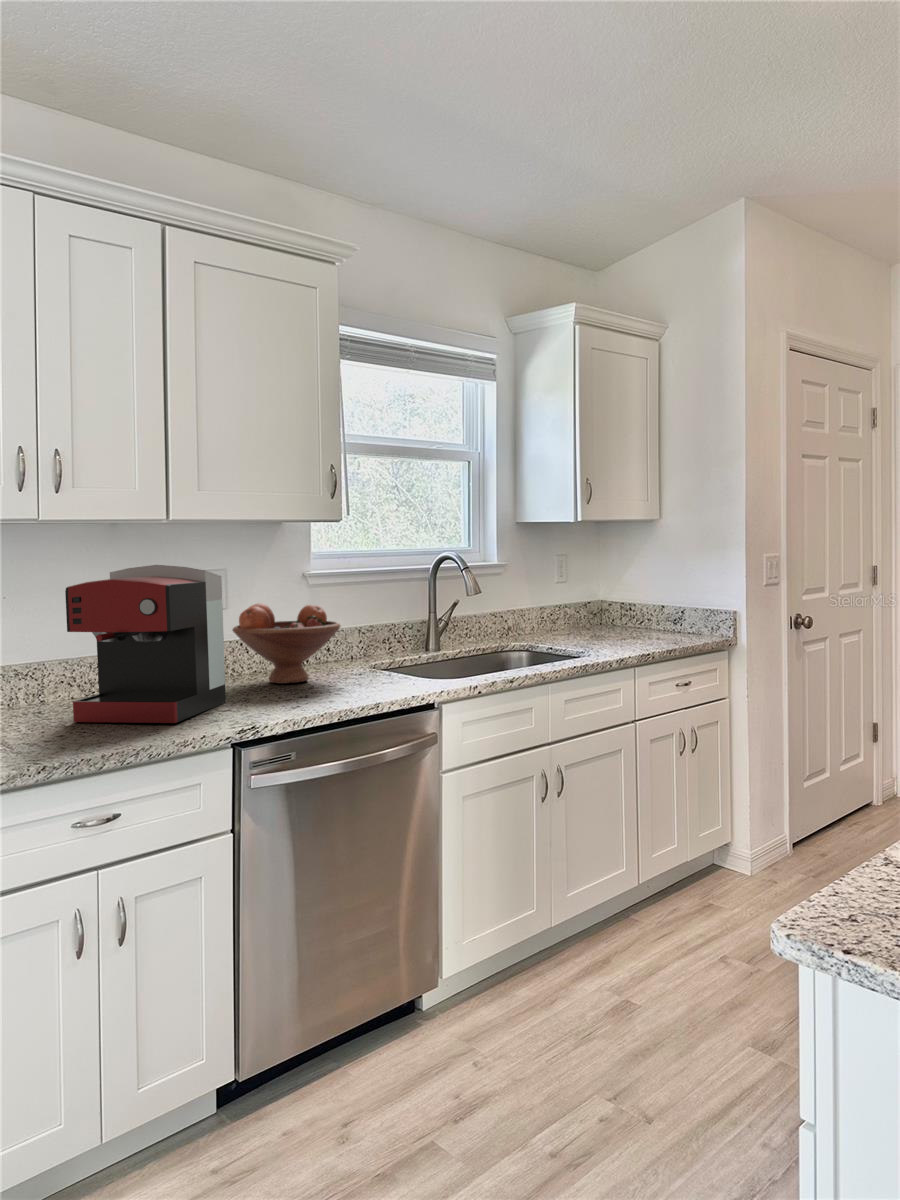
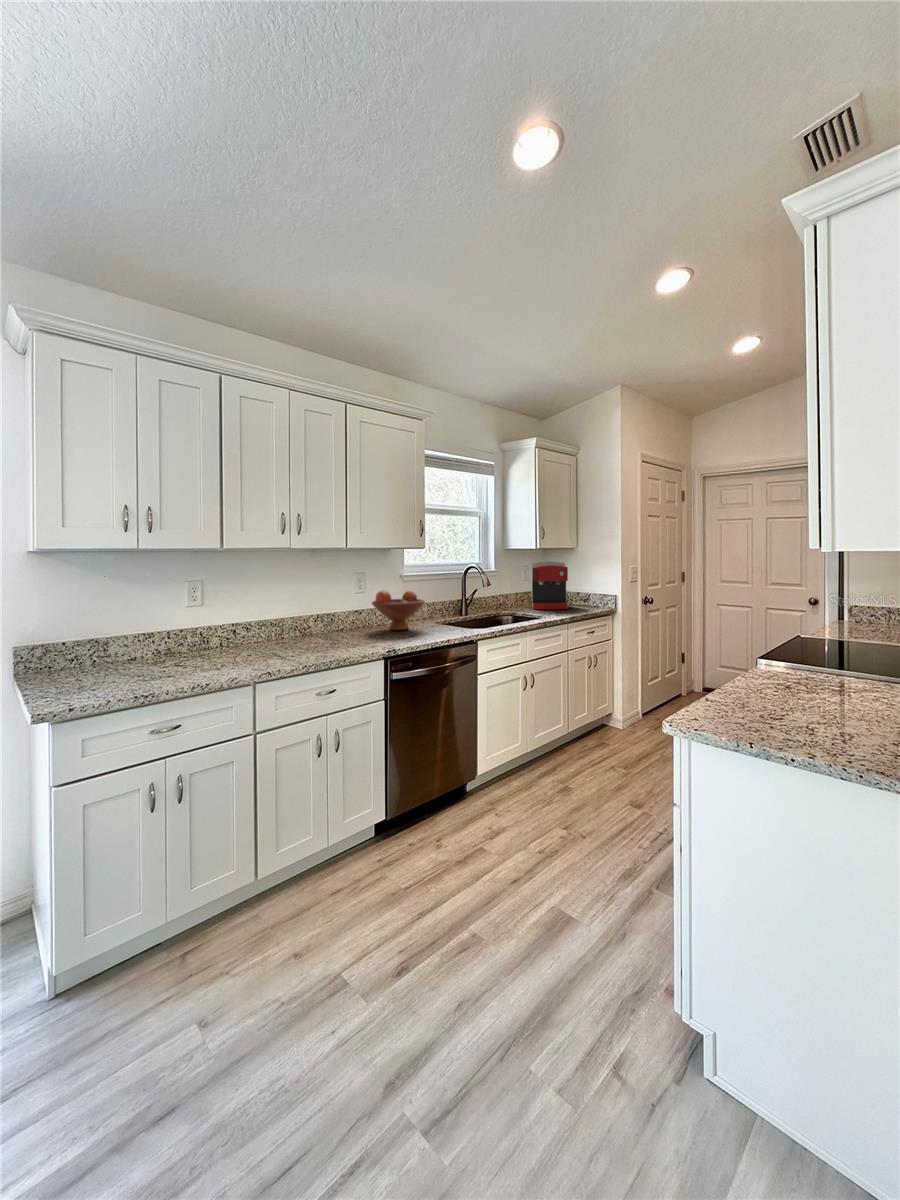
coffee maker: present [65,565,226,723] -> present [532,561,568,609]

